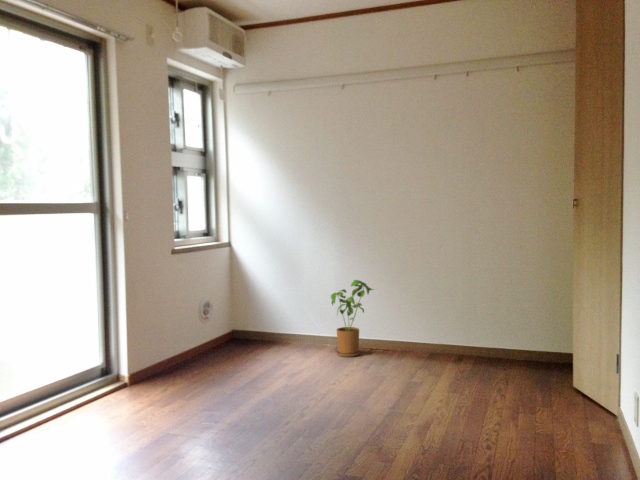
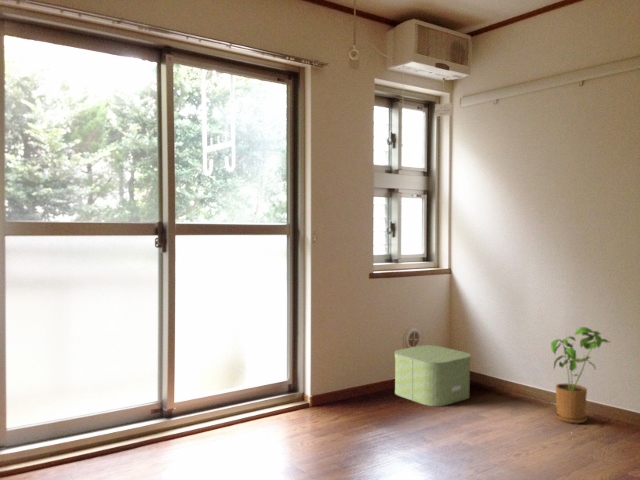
storage box: none [196,314,264,365] -> present [395,345,471,406]

